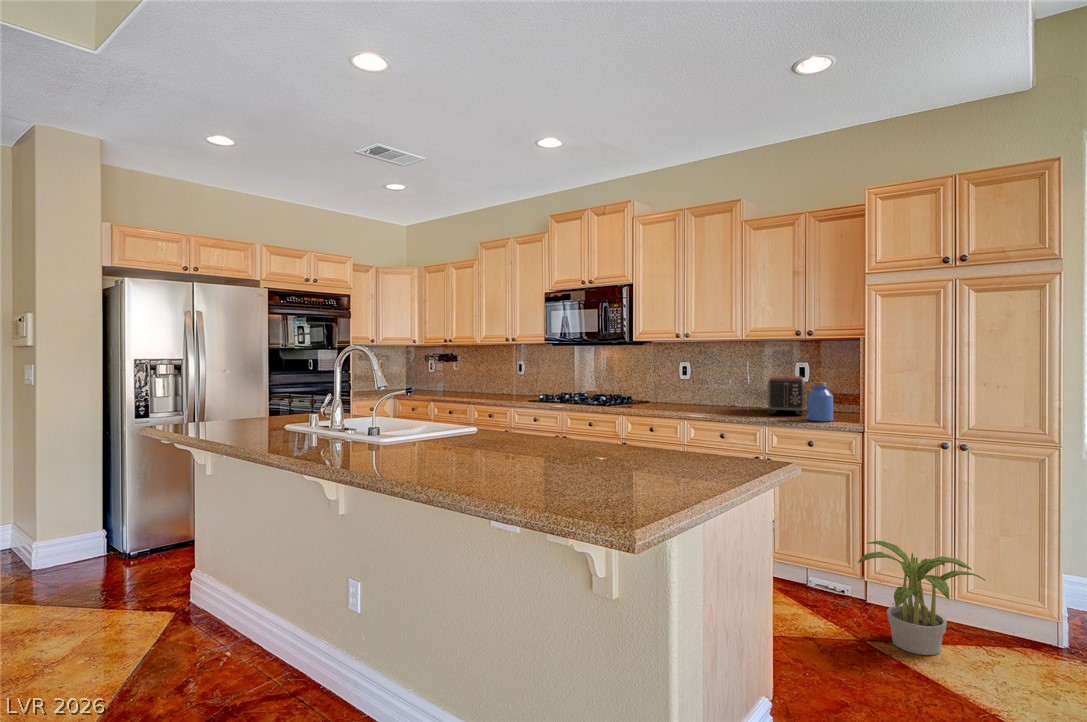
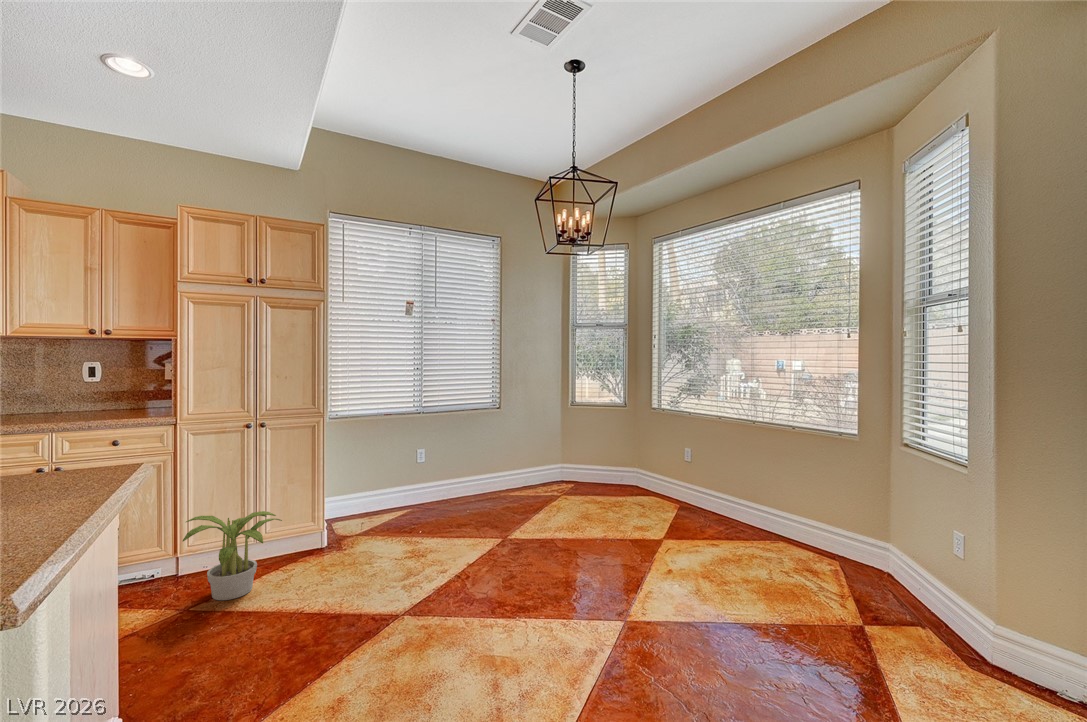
toaster: present [768,376,805,415] -> none [48,376,103,418]
jar: present [807,382,833,421] -> none [109,381,140,419]

